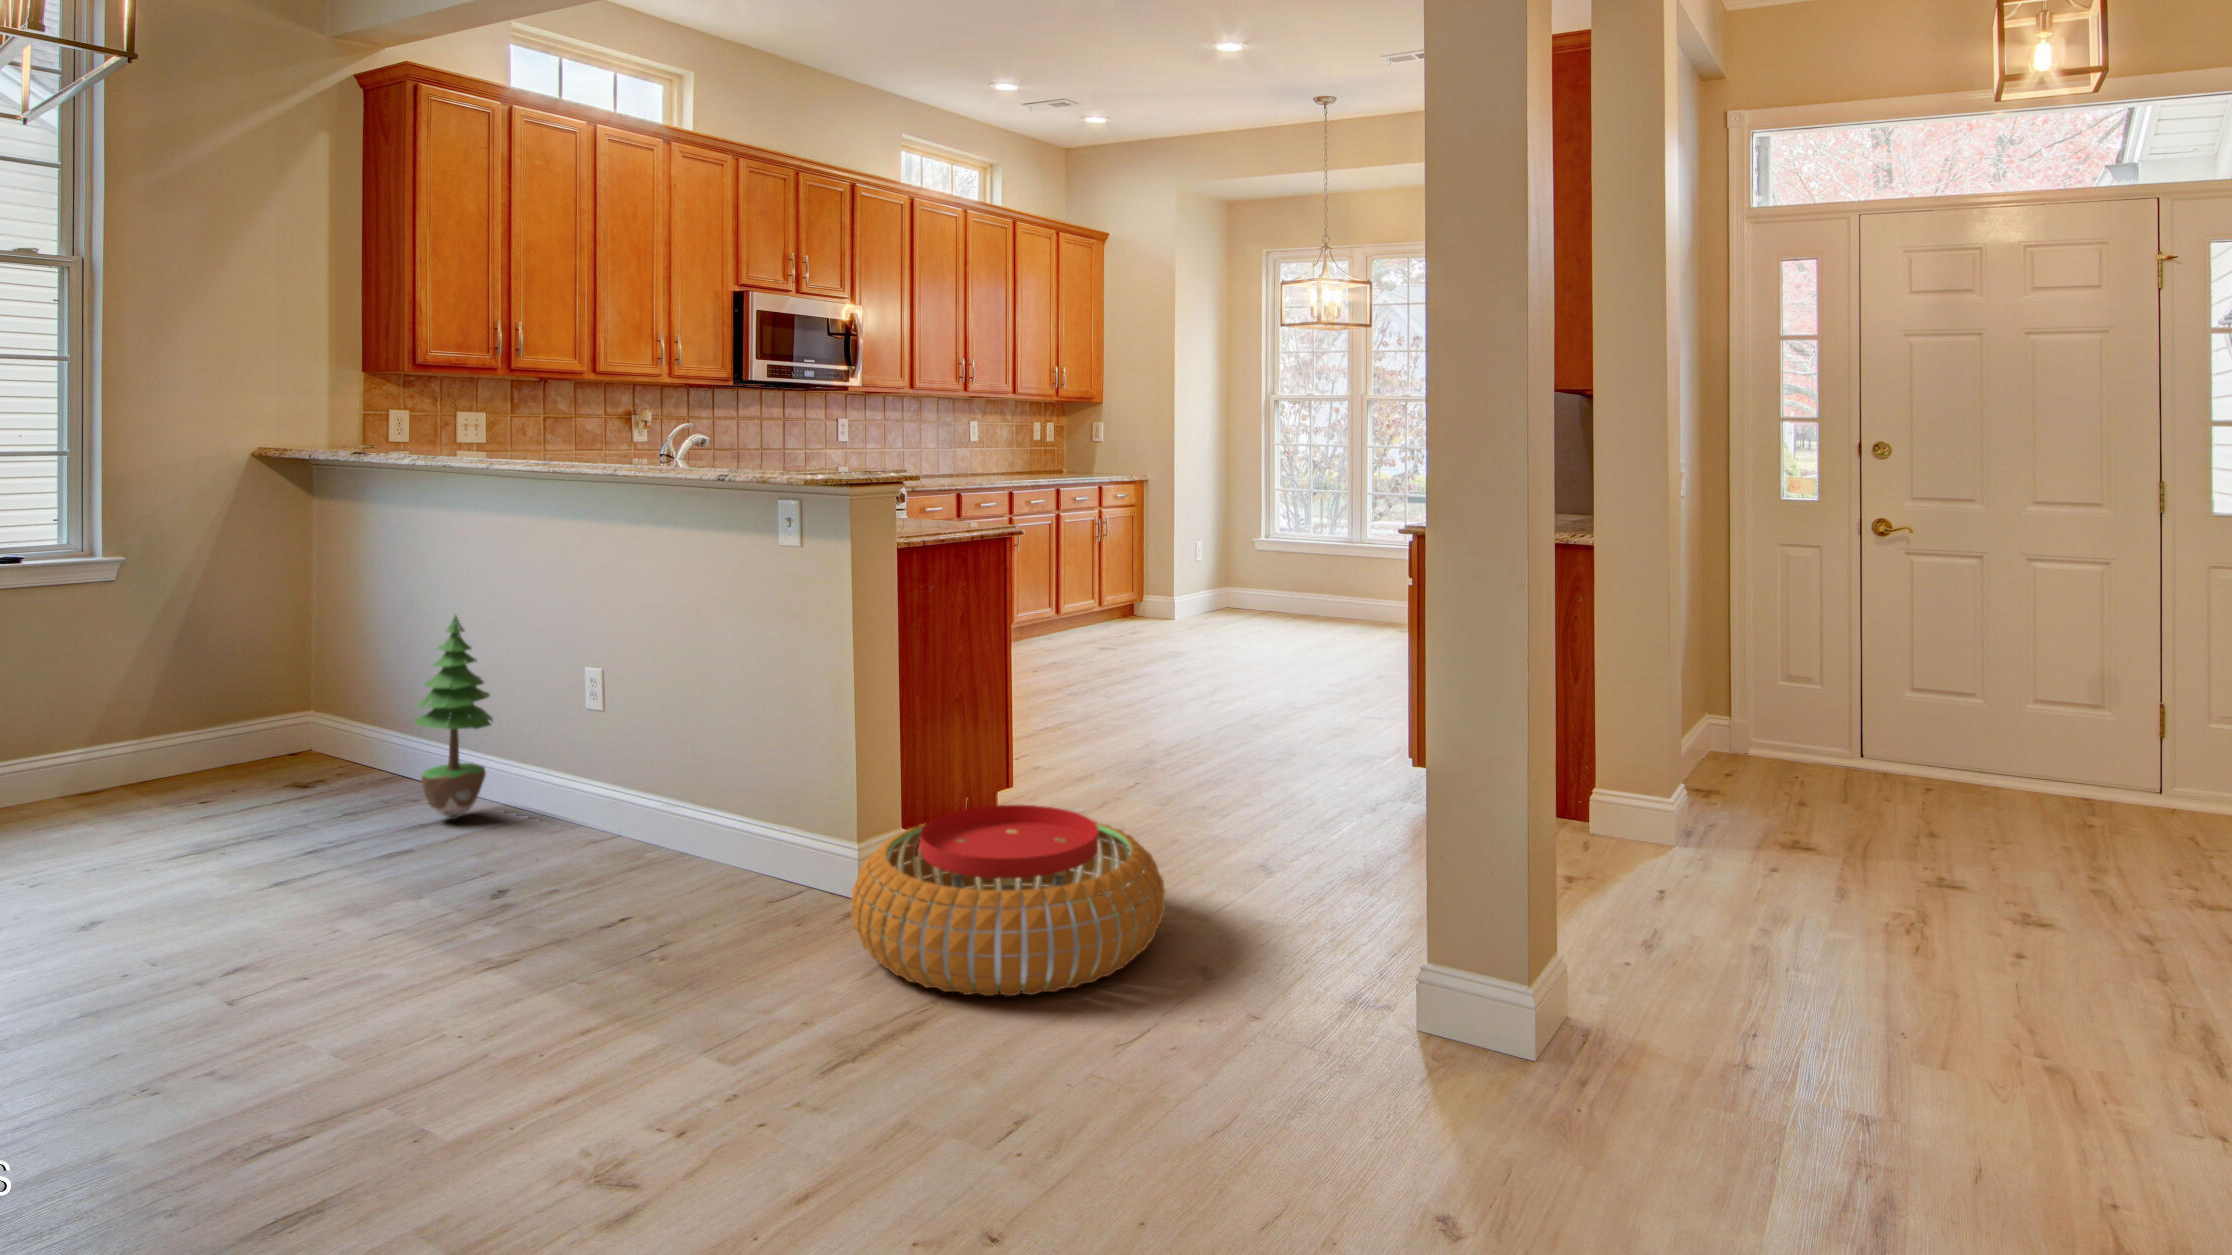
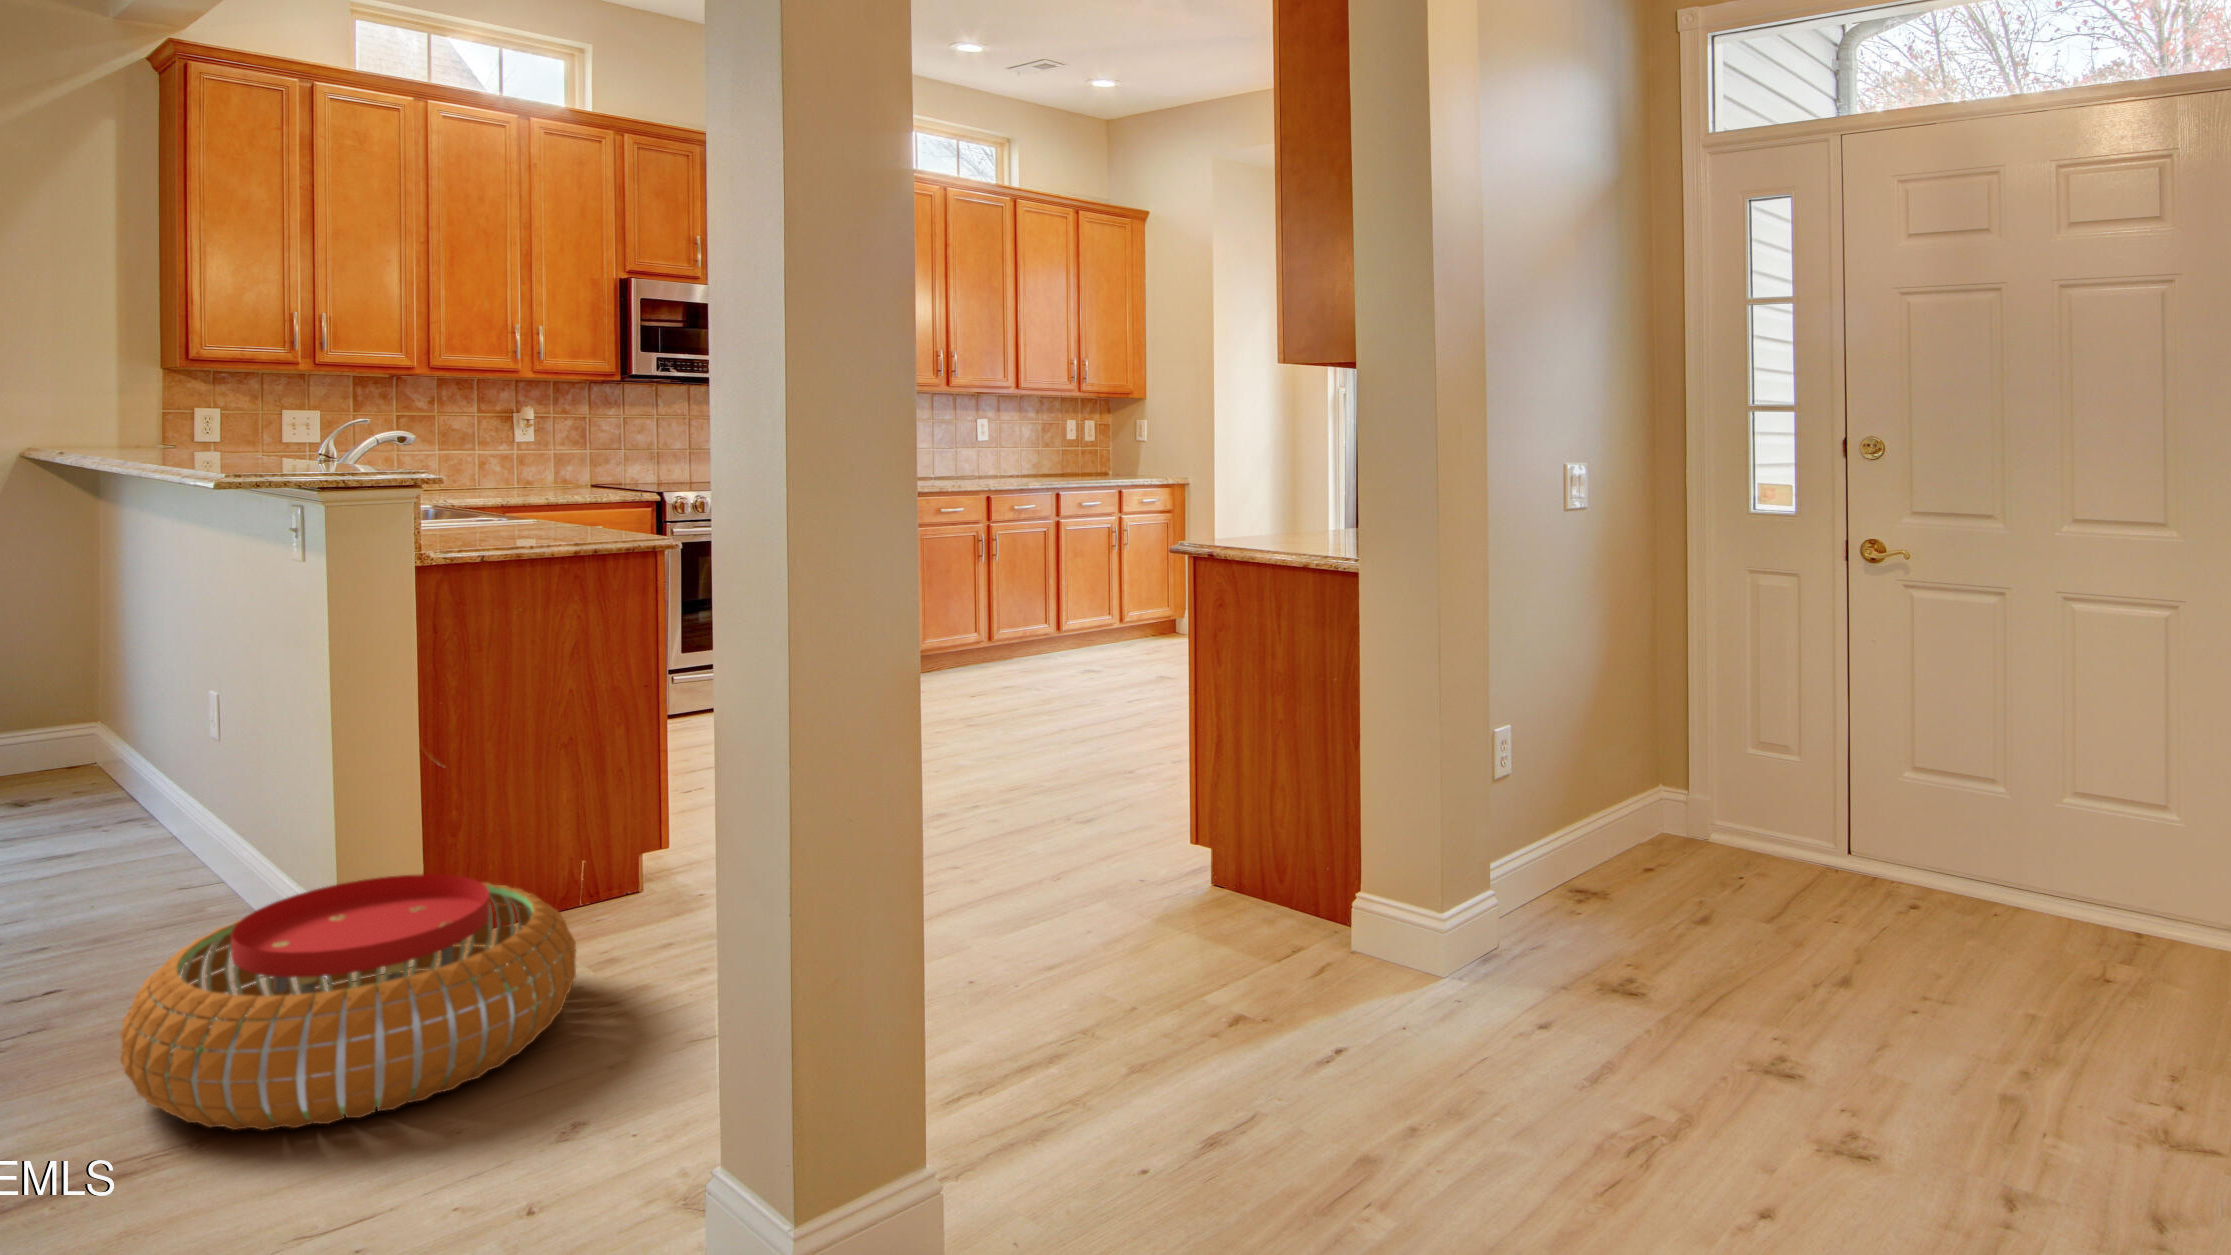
potted tree: present [414,616,493,820] -> none [28,622,132,846]

